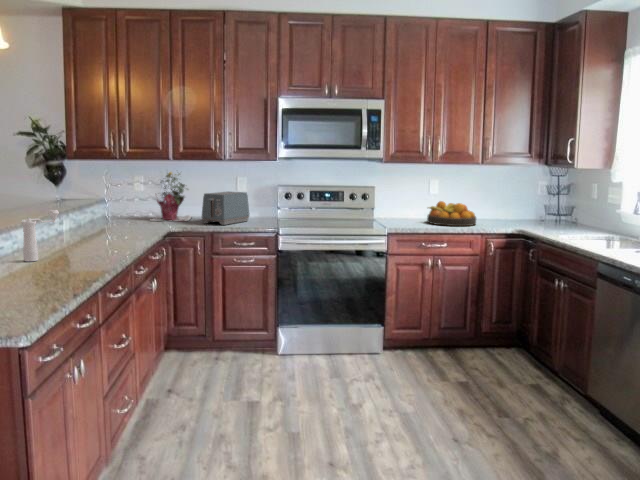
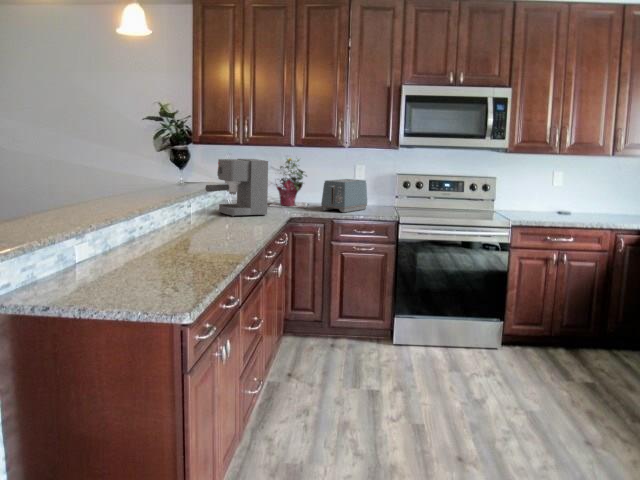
coffee maker: none [72,173,141,233] -> present [205,159,268,216]
fruit bowl: present [427,201,476,226] -> none [552,194,606,221]
pepper mill: present [21,210,59,262] -> none [181,193,211,240]

